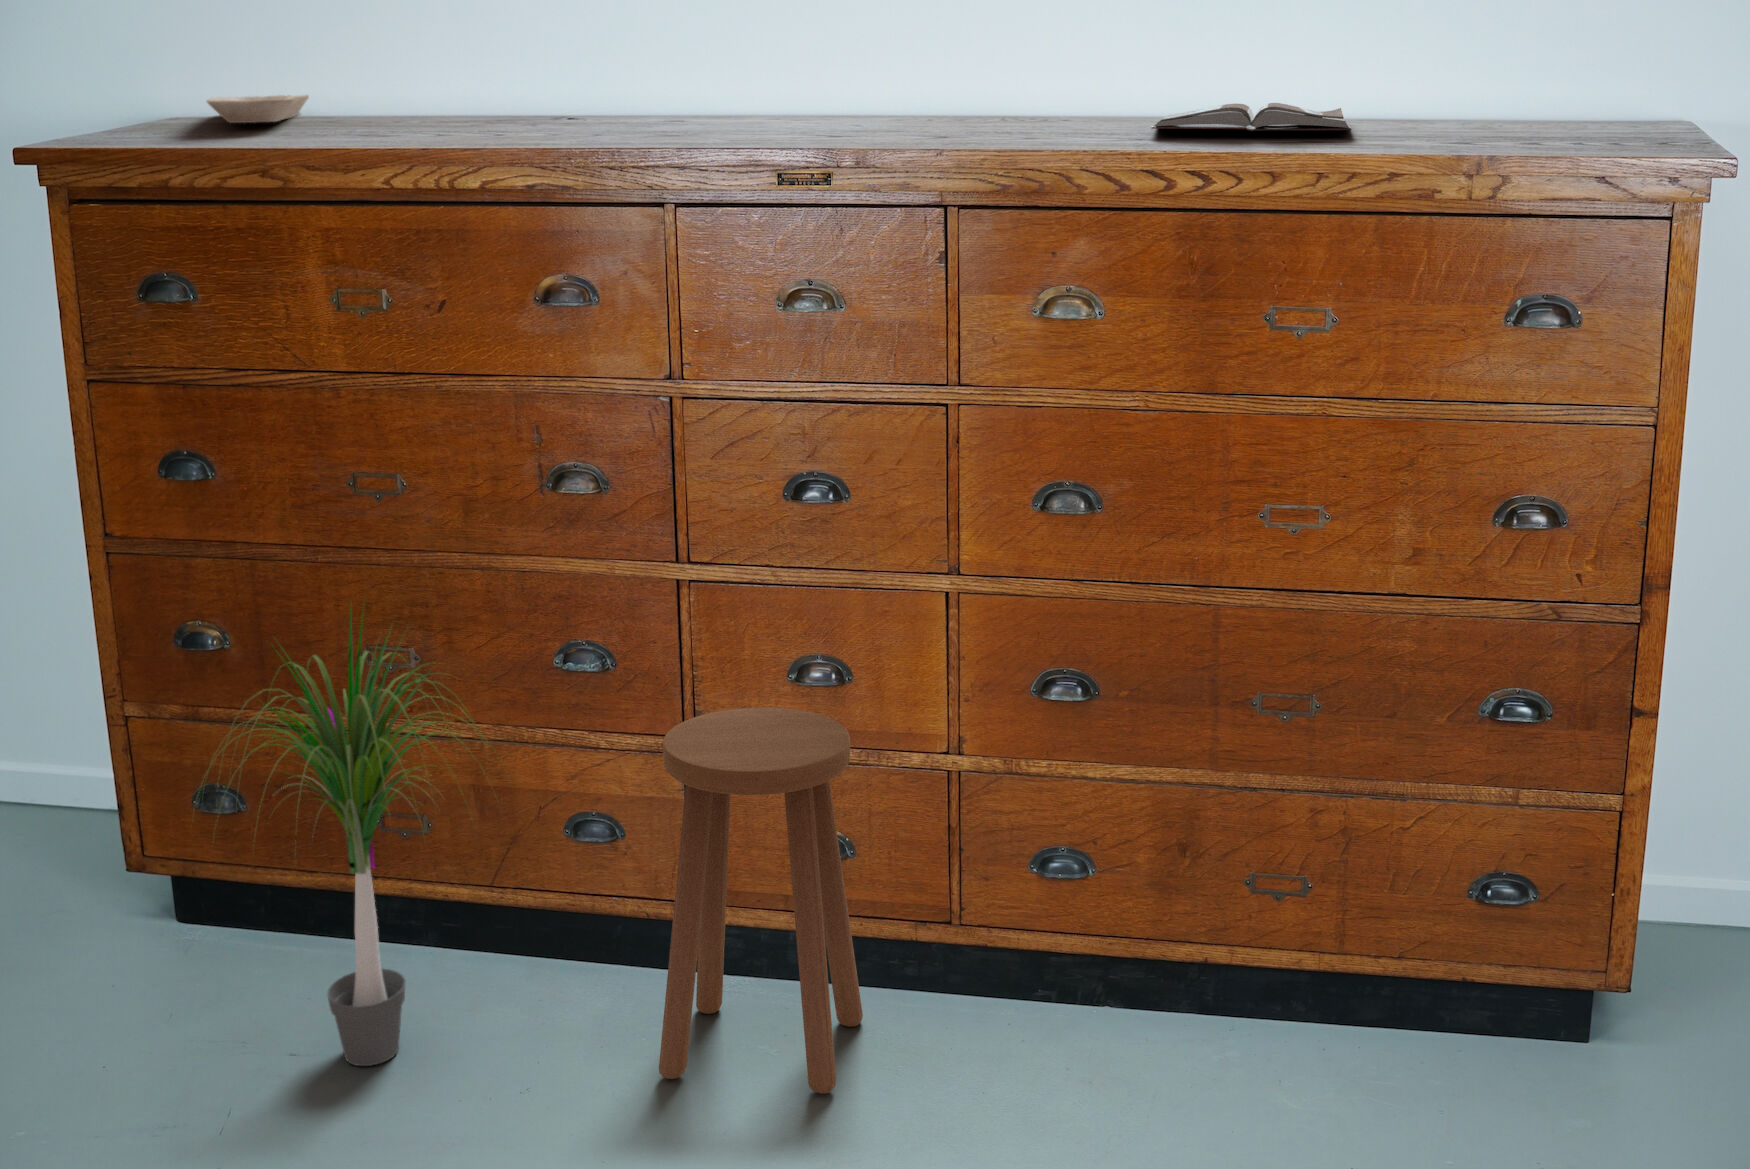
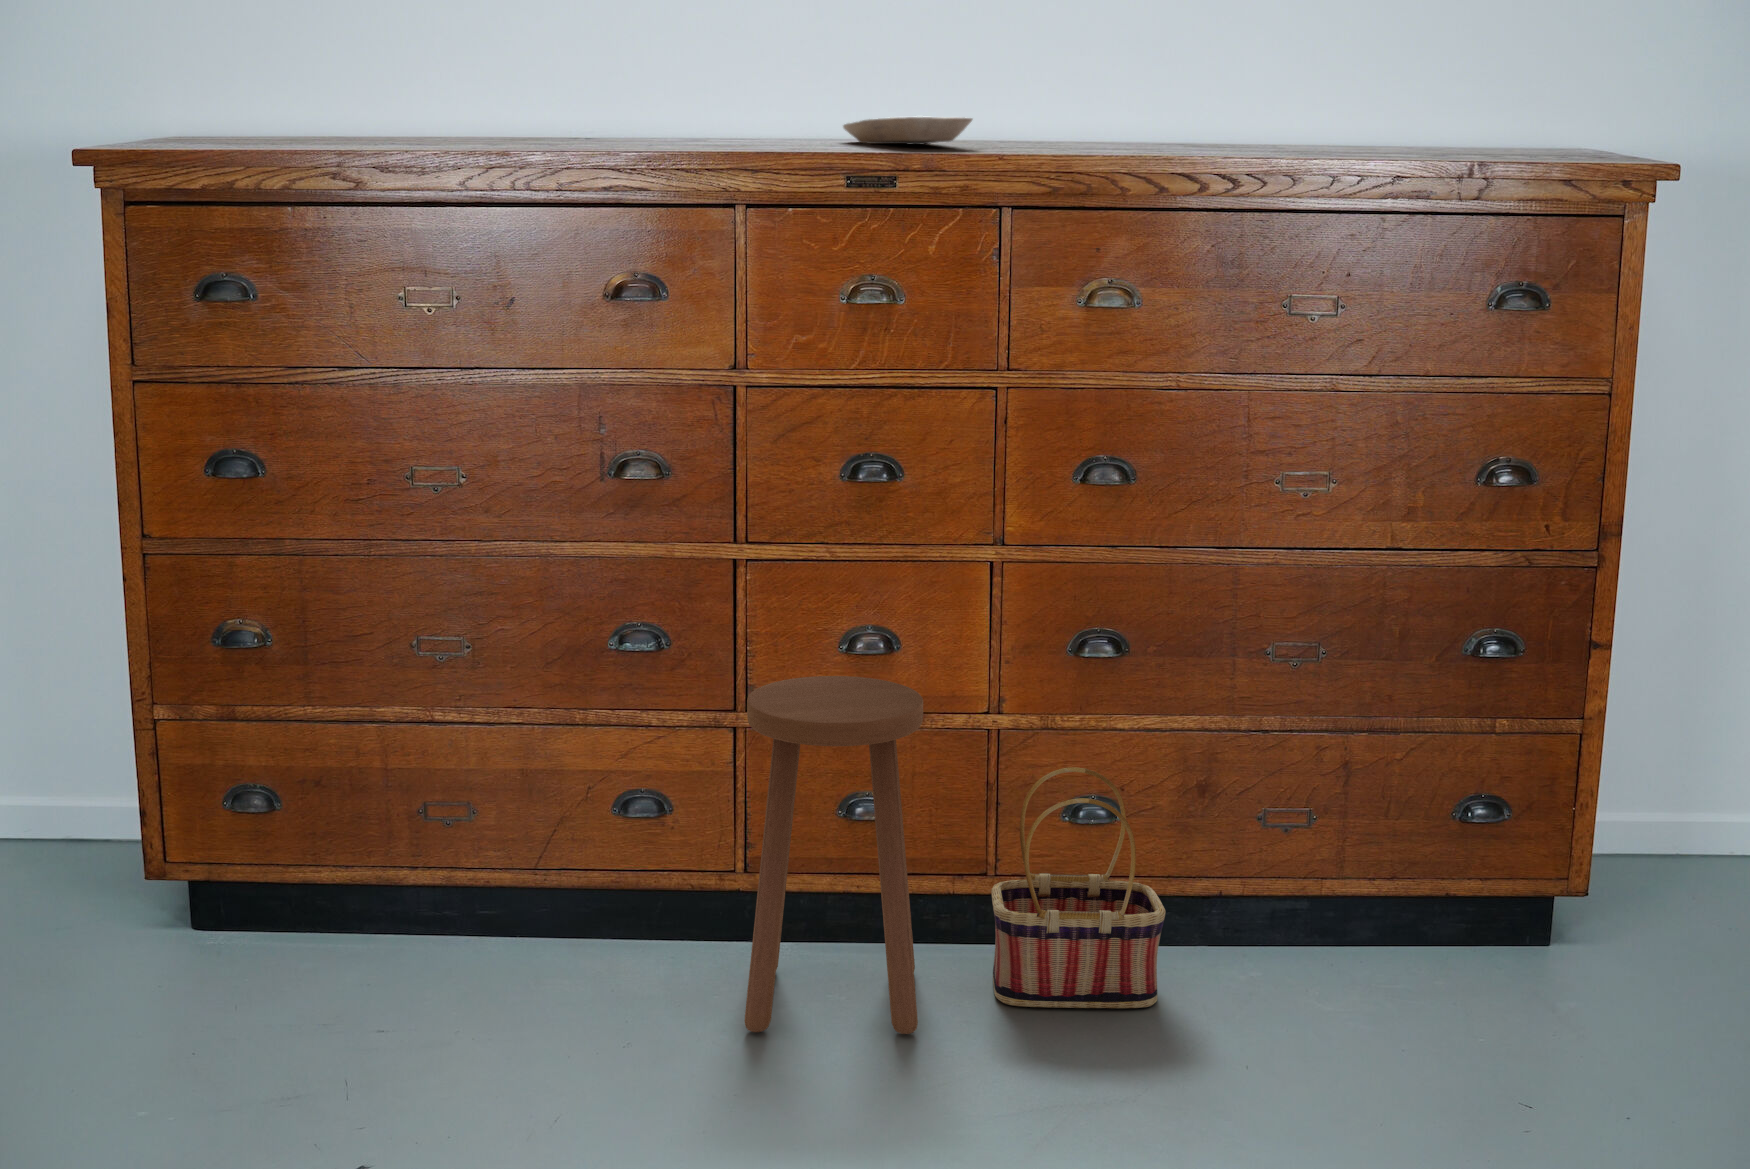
tray: present [207,94,309,123] -> present [843,116,973,144]
hardback book: present [1151,103,1351,131] -> none [1148,125,1338,152]
potted plant: present [203,609,500,1066] -> none [277,569,594,1044]
basket: none [931,817,1117,1082] -> present [991,767,1166,1008]

